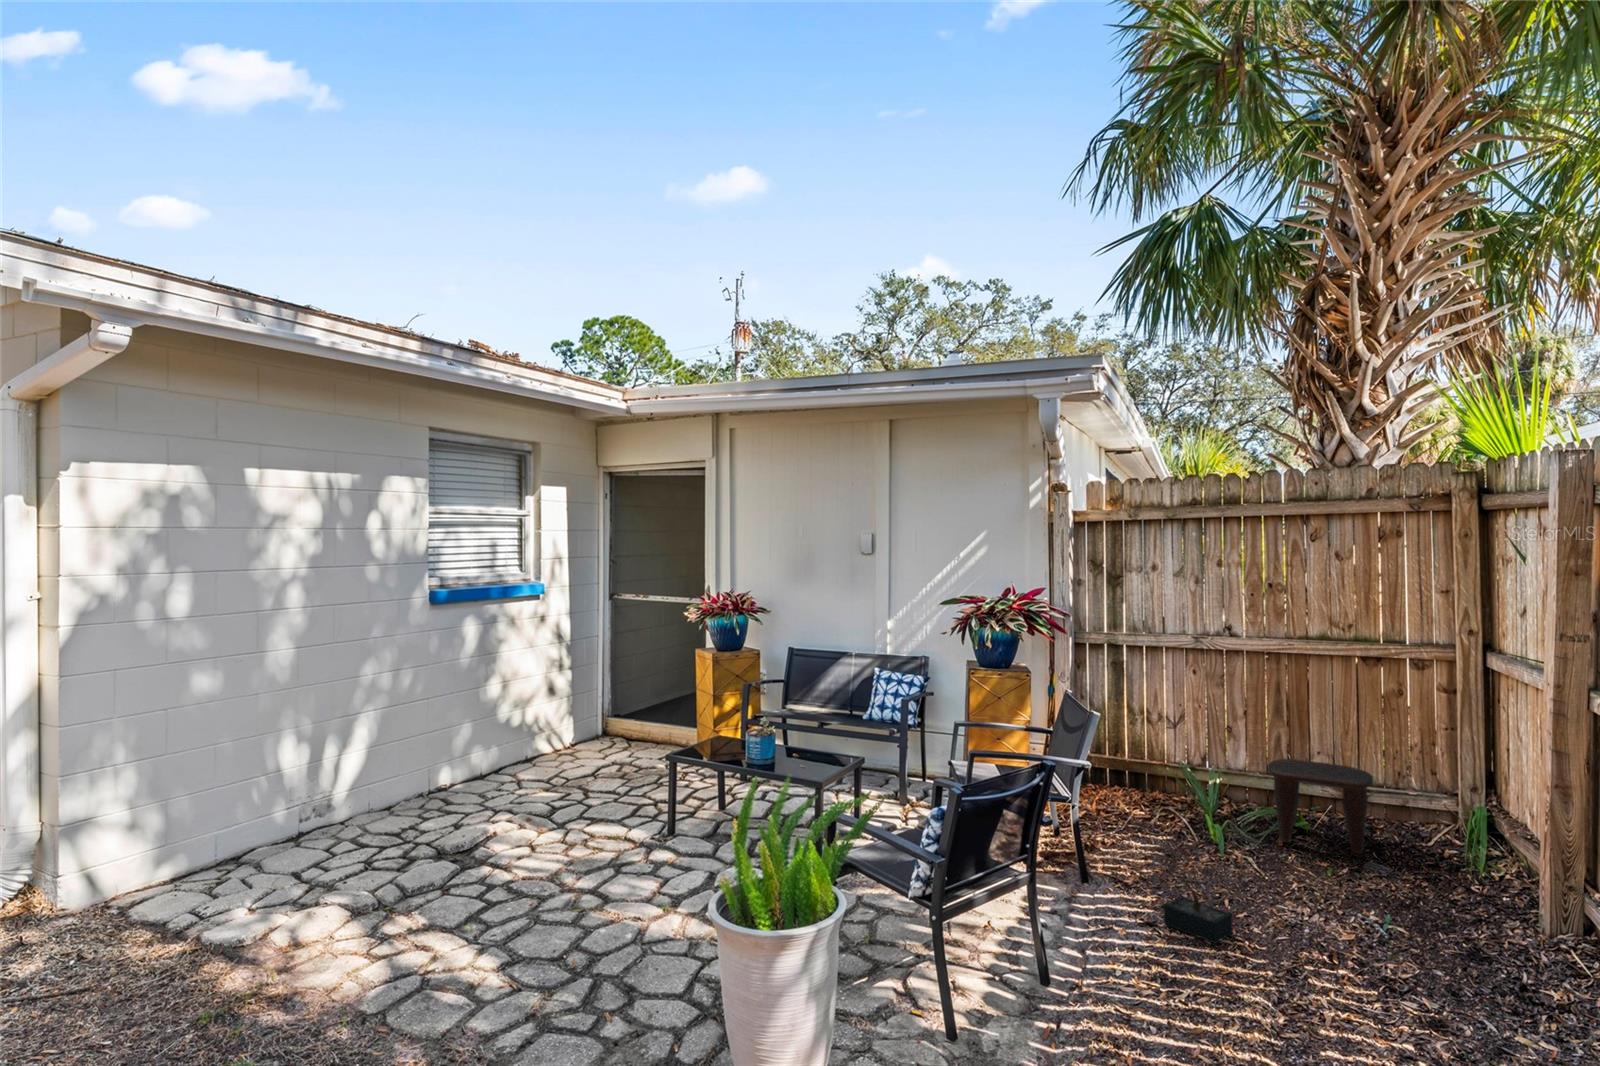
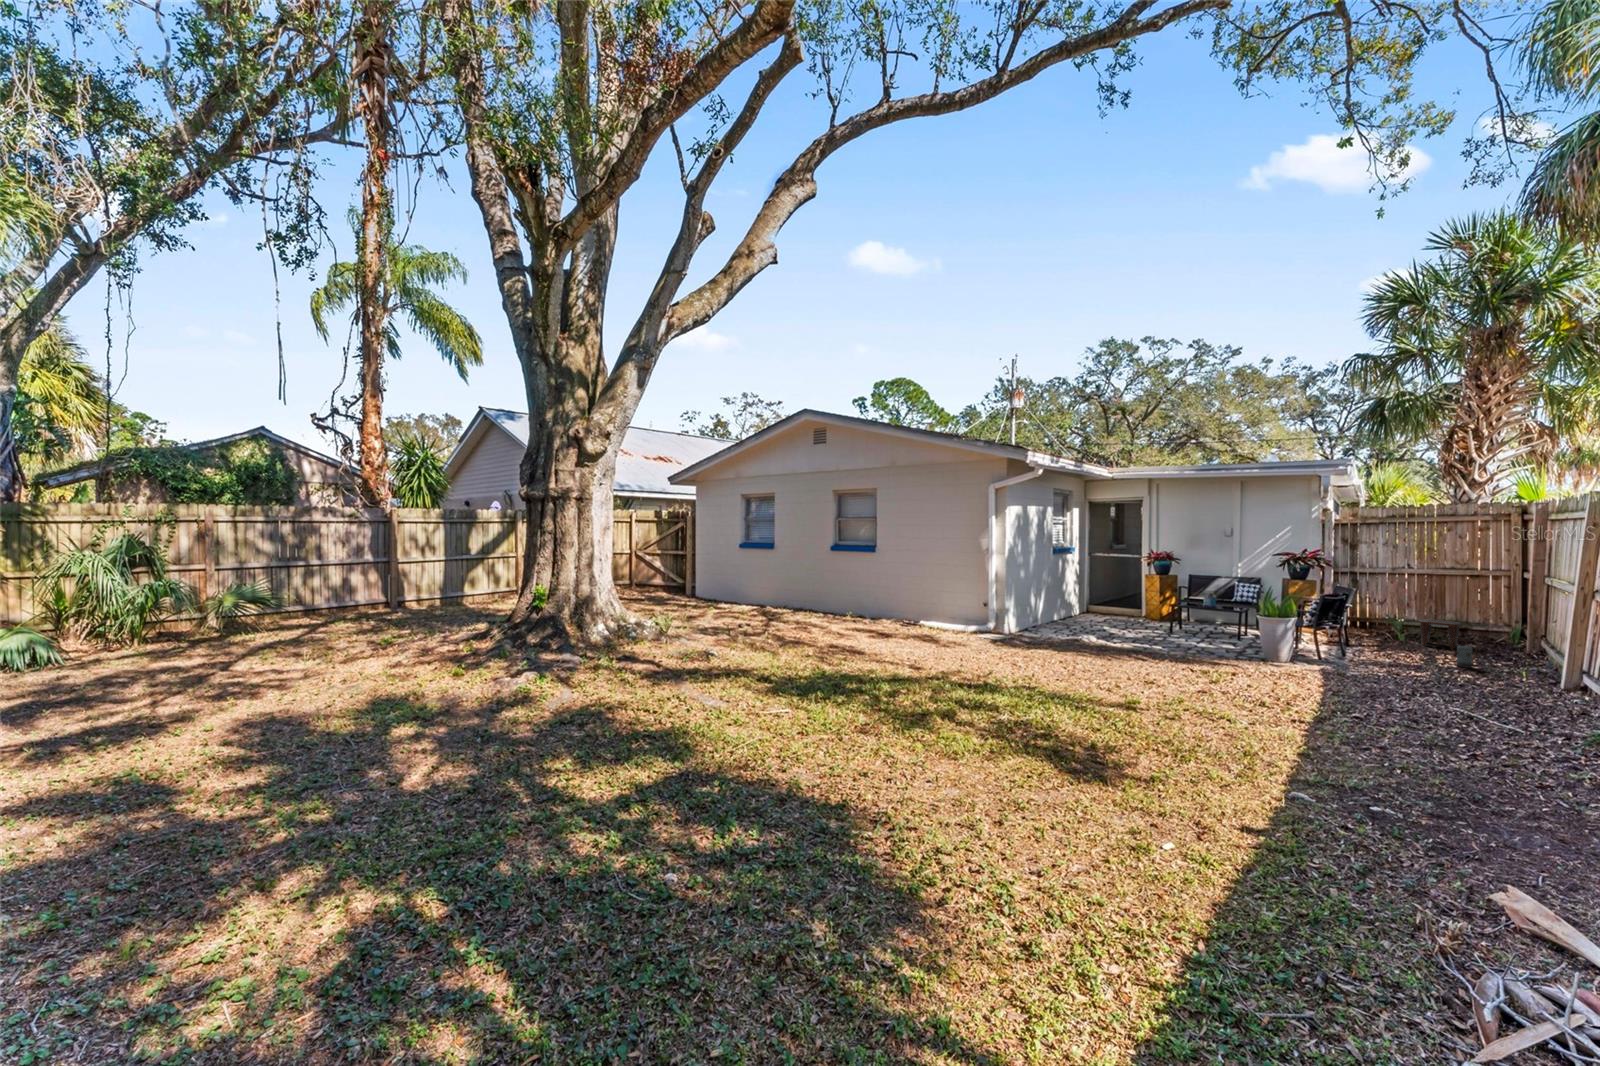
decorative plant: present [1148,843,1243,943] -> none [1374,633,1409,659]
watering can: none [1372,894,1472,1016] -> present [1450,639,1478,668]

